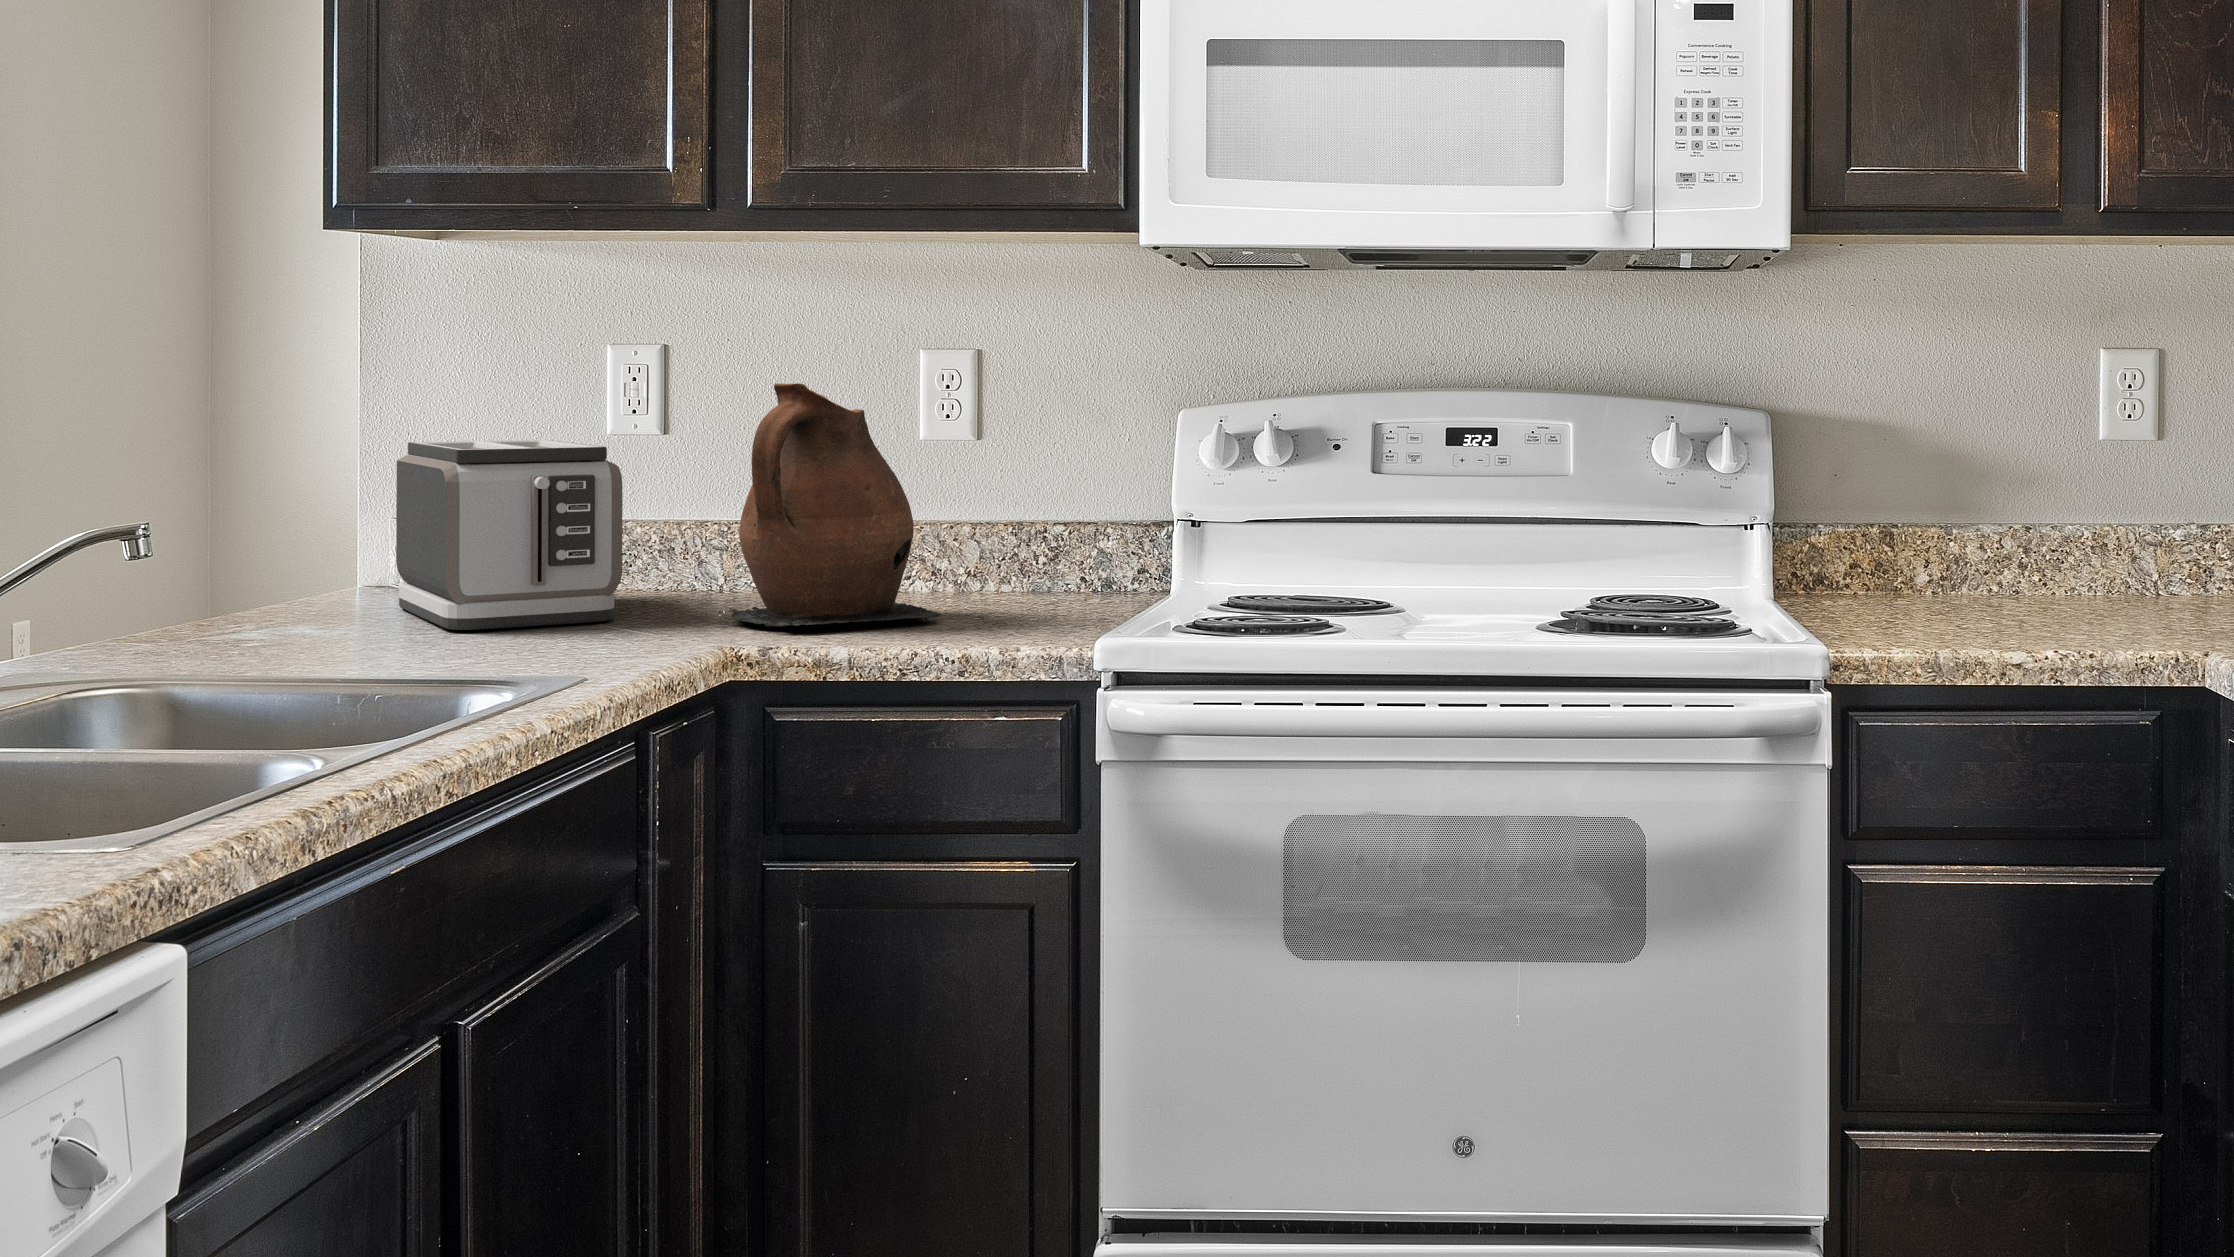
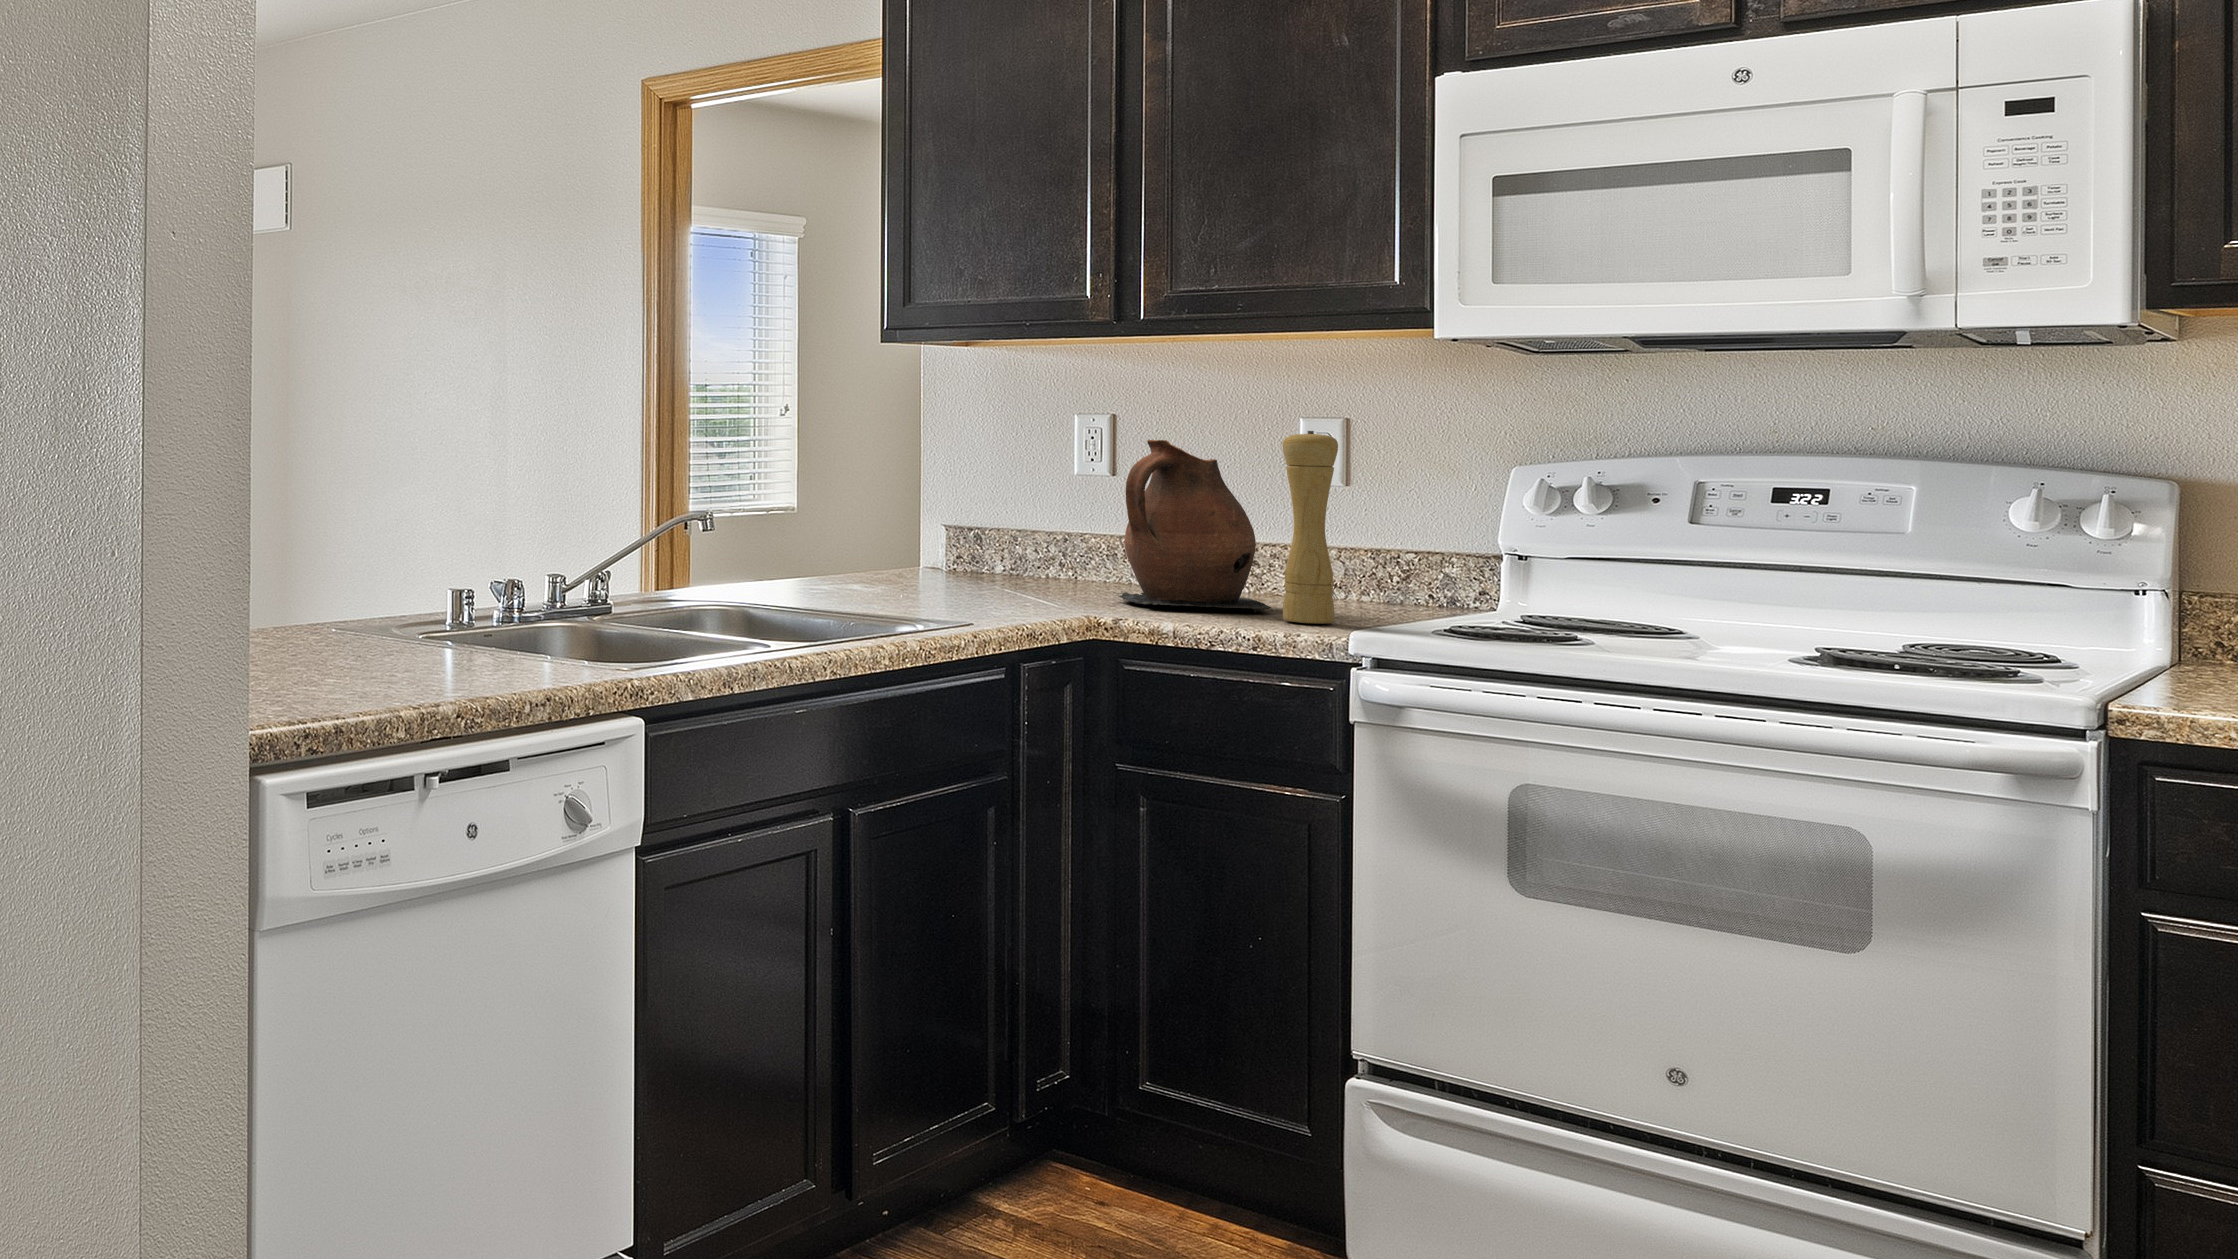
pepper mill: none [970,367,1037,633] -> present [1282,431,1338,624]
toaster: present [396,440,623,630] -> none [925,473,1052,593]

